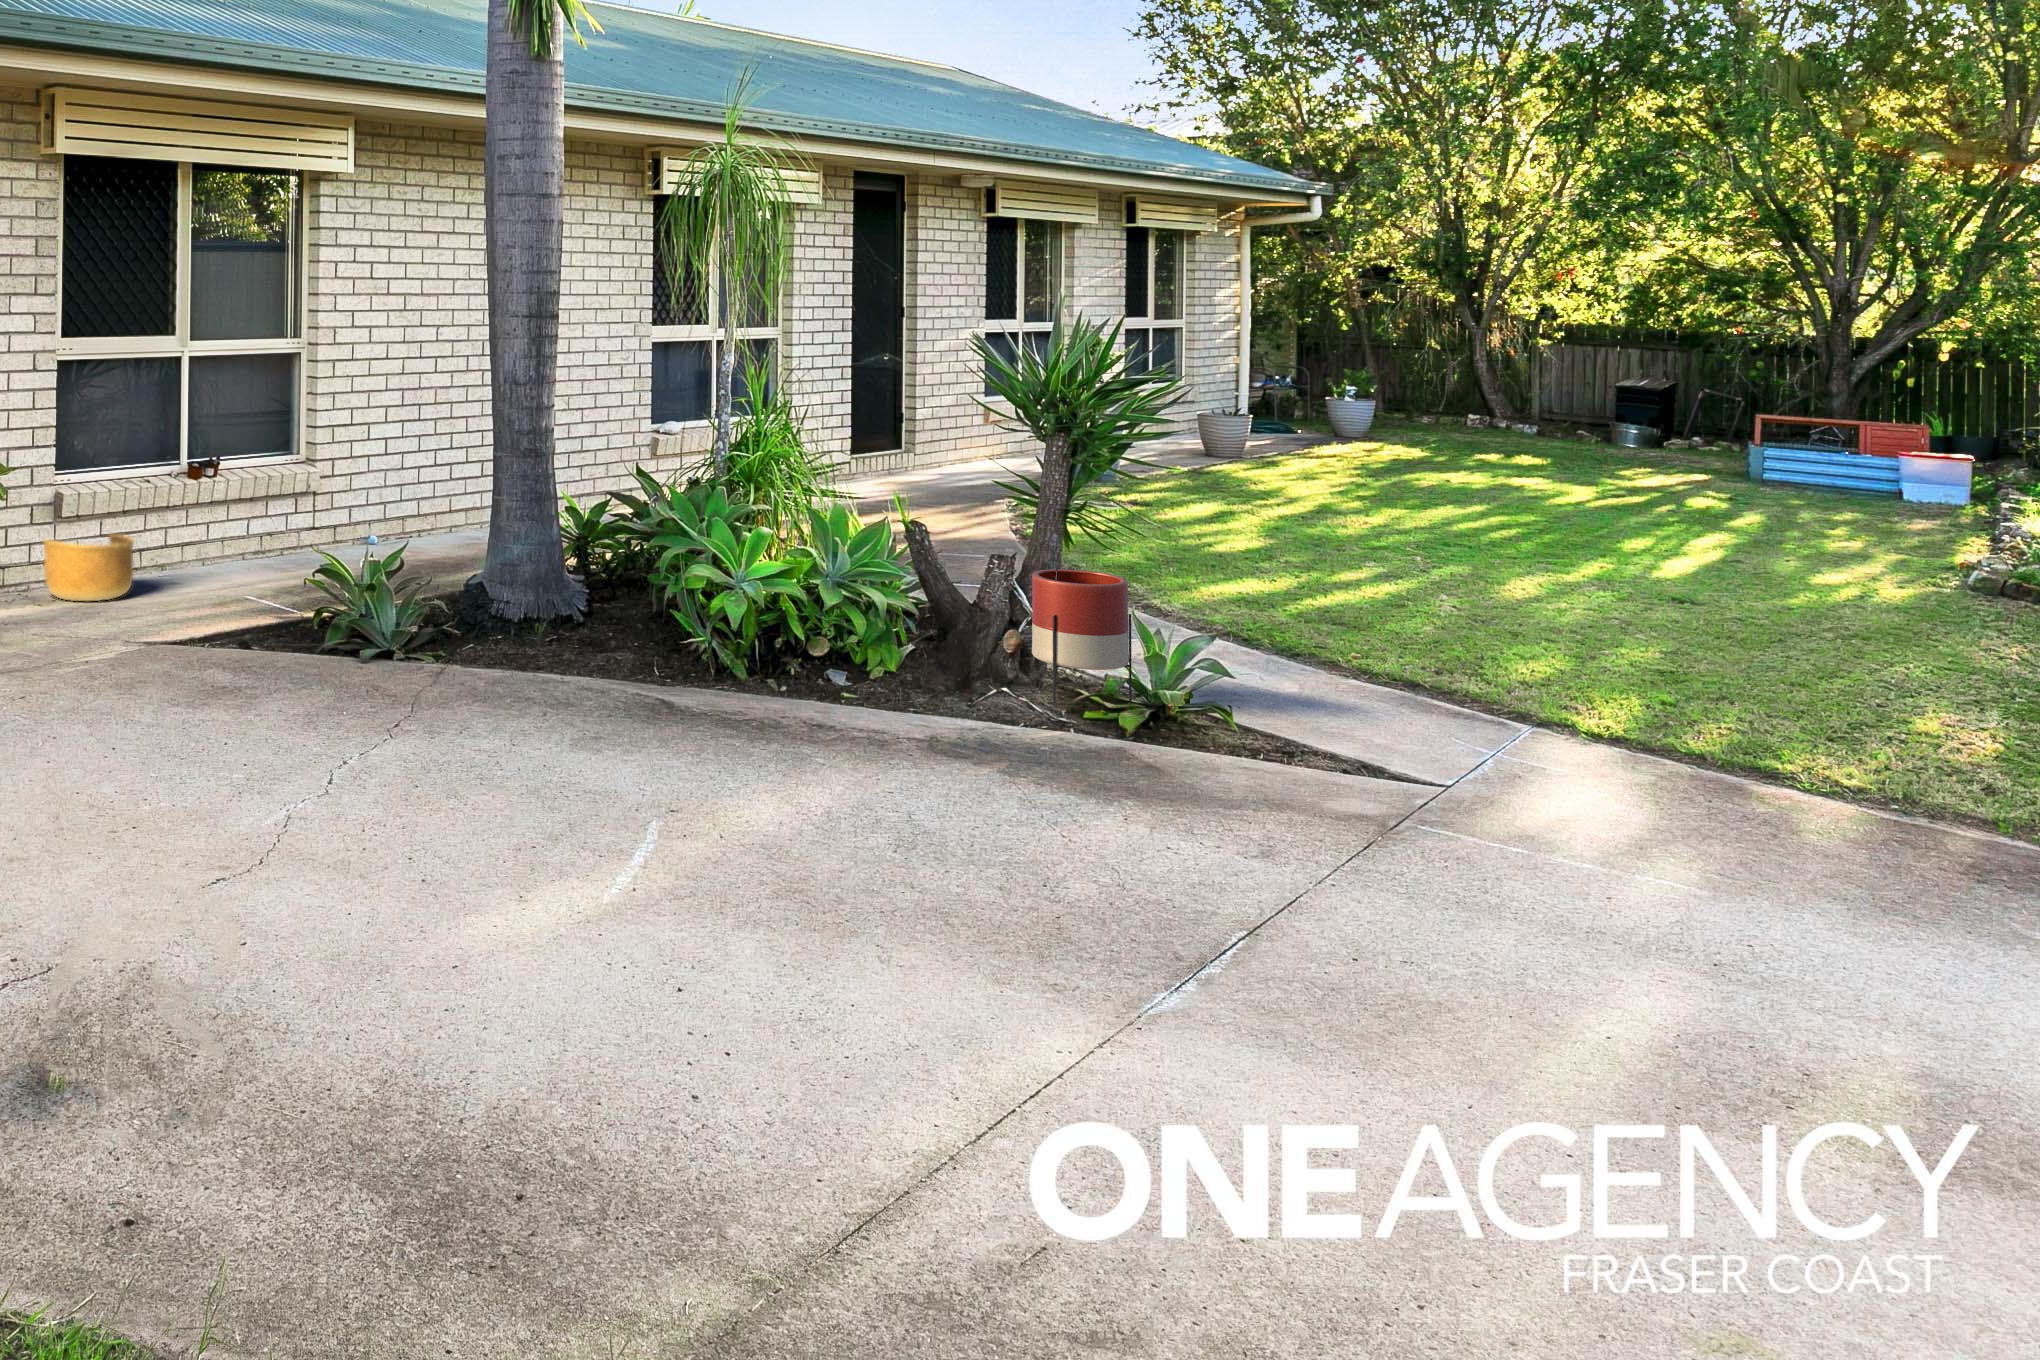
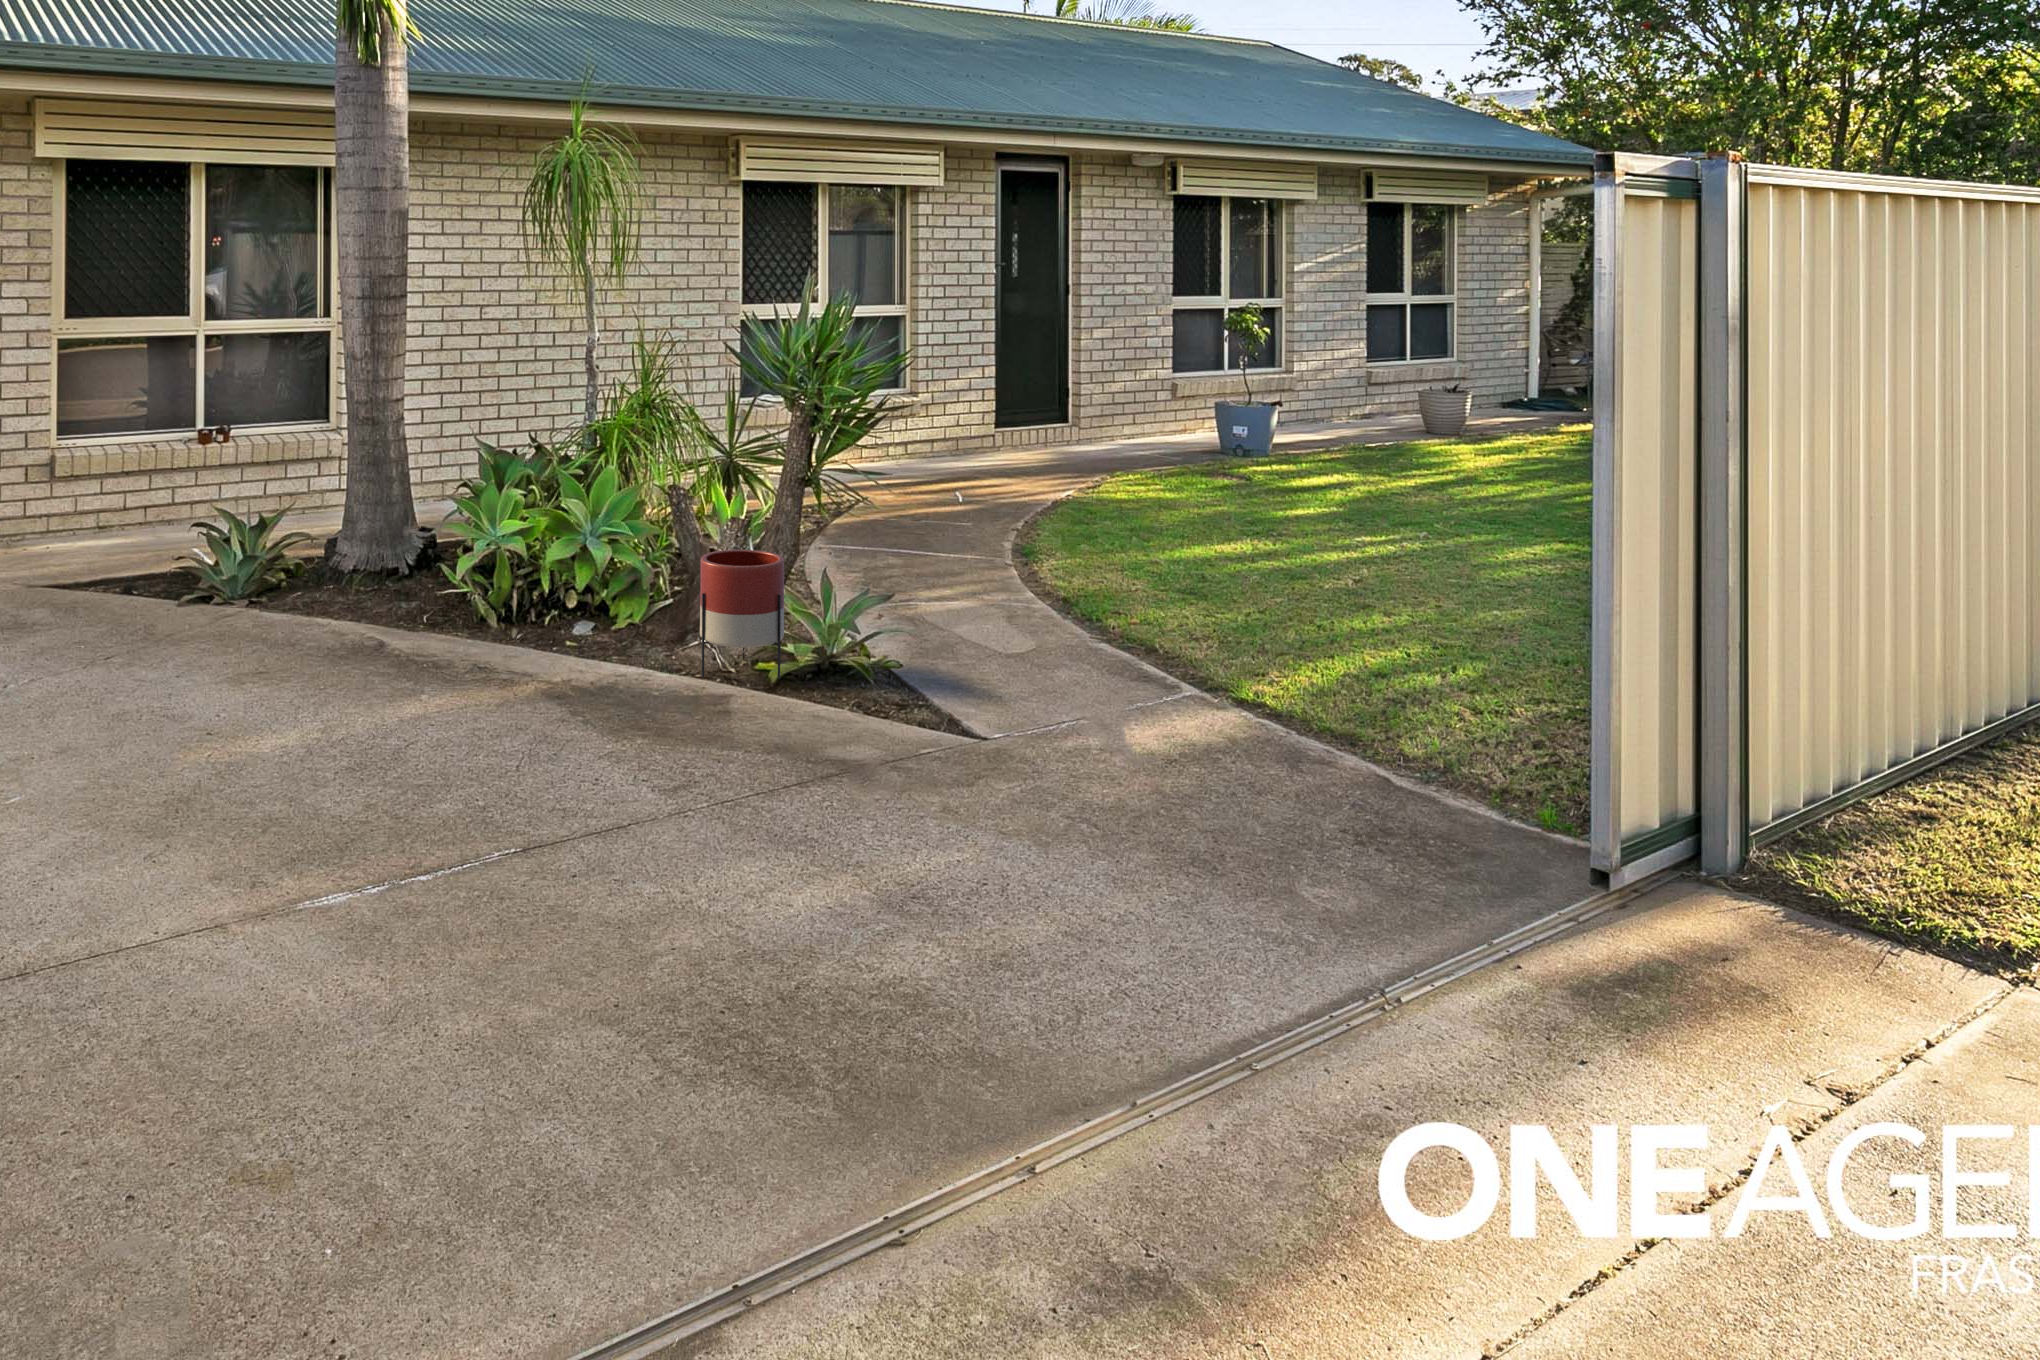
basket: present [44,534,134,601] -> none [21,492,106,552]

